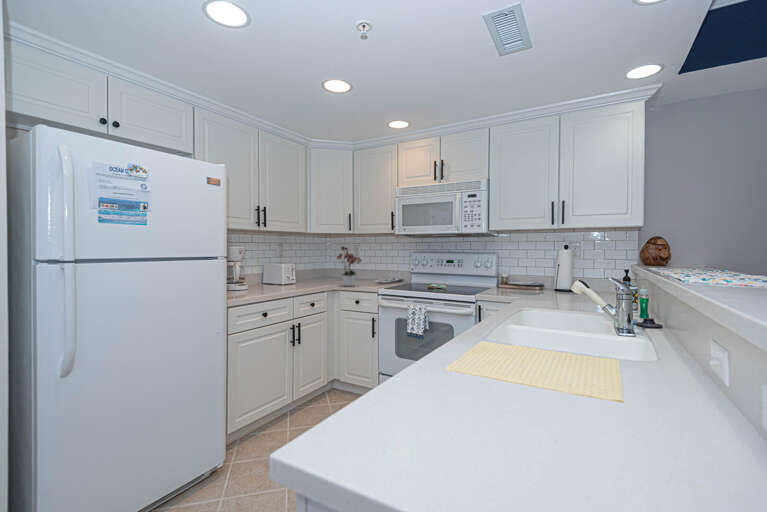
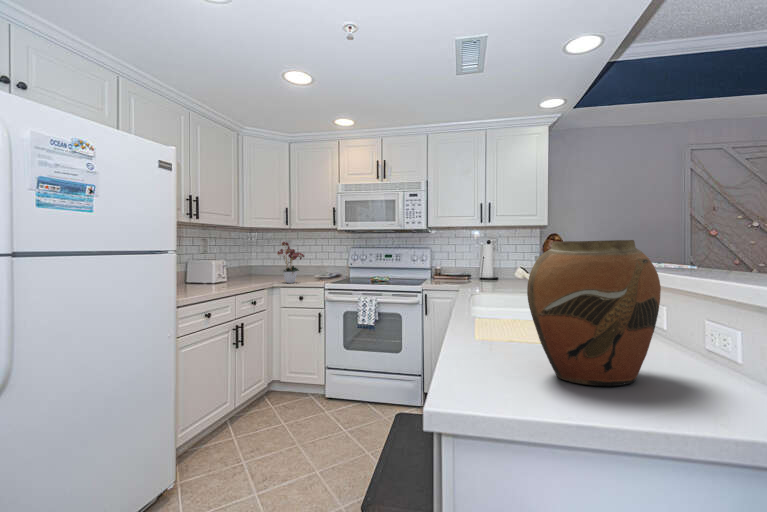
vase: none [453,260,640,451] -> present [527,240,661,386]

